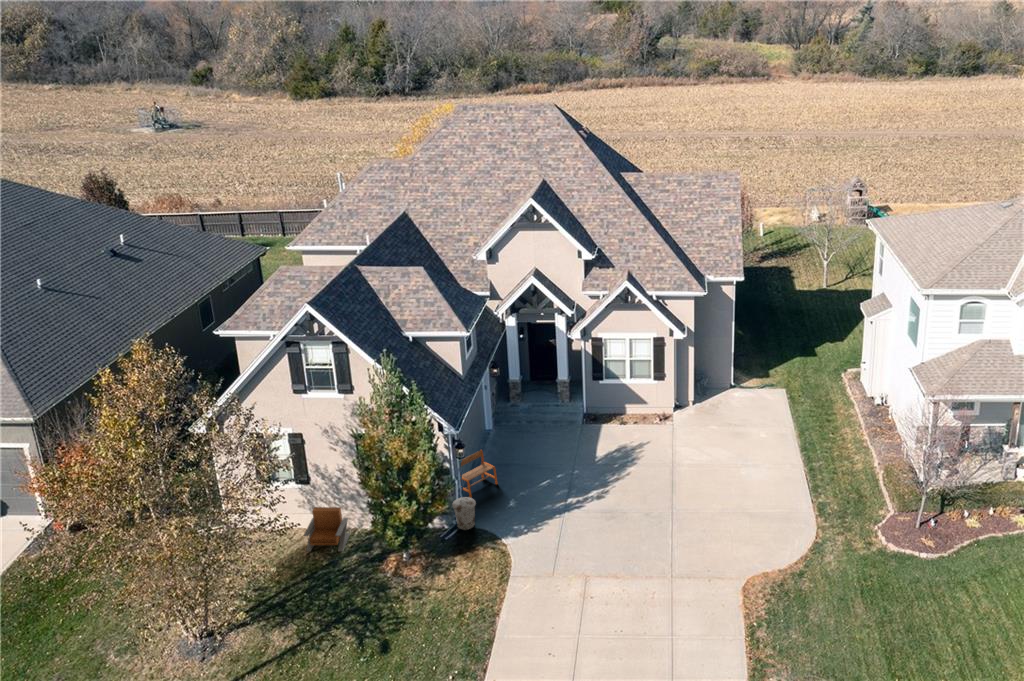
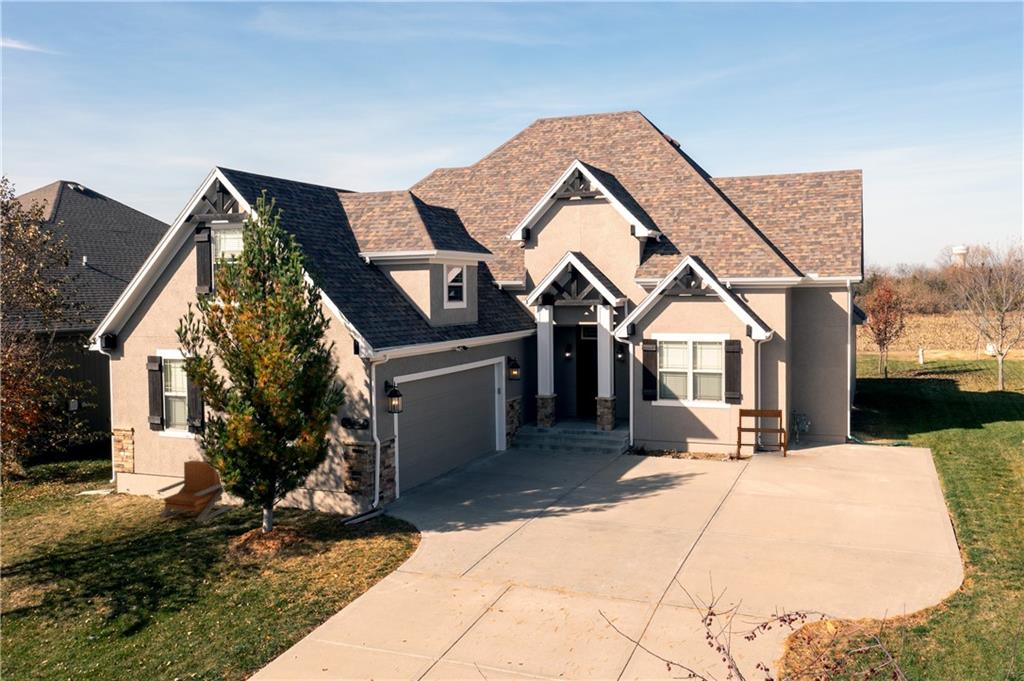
bench: present [460,450,498,498] -> present [737,409,786,457]
trash can: present [452,497,476,530] -> none [368,474,403,521]

